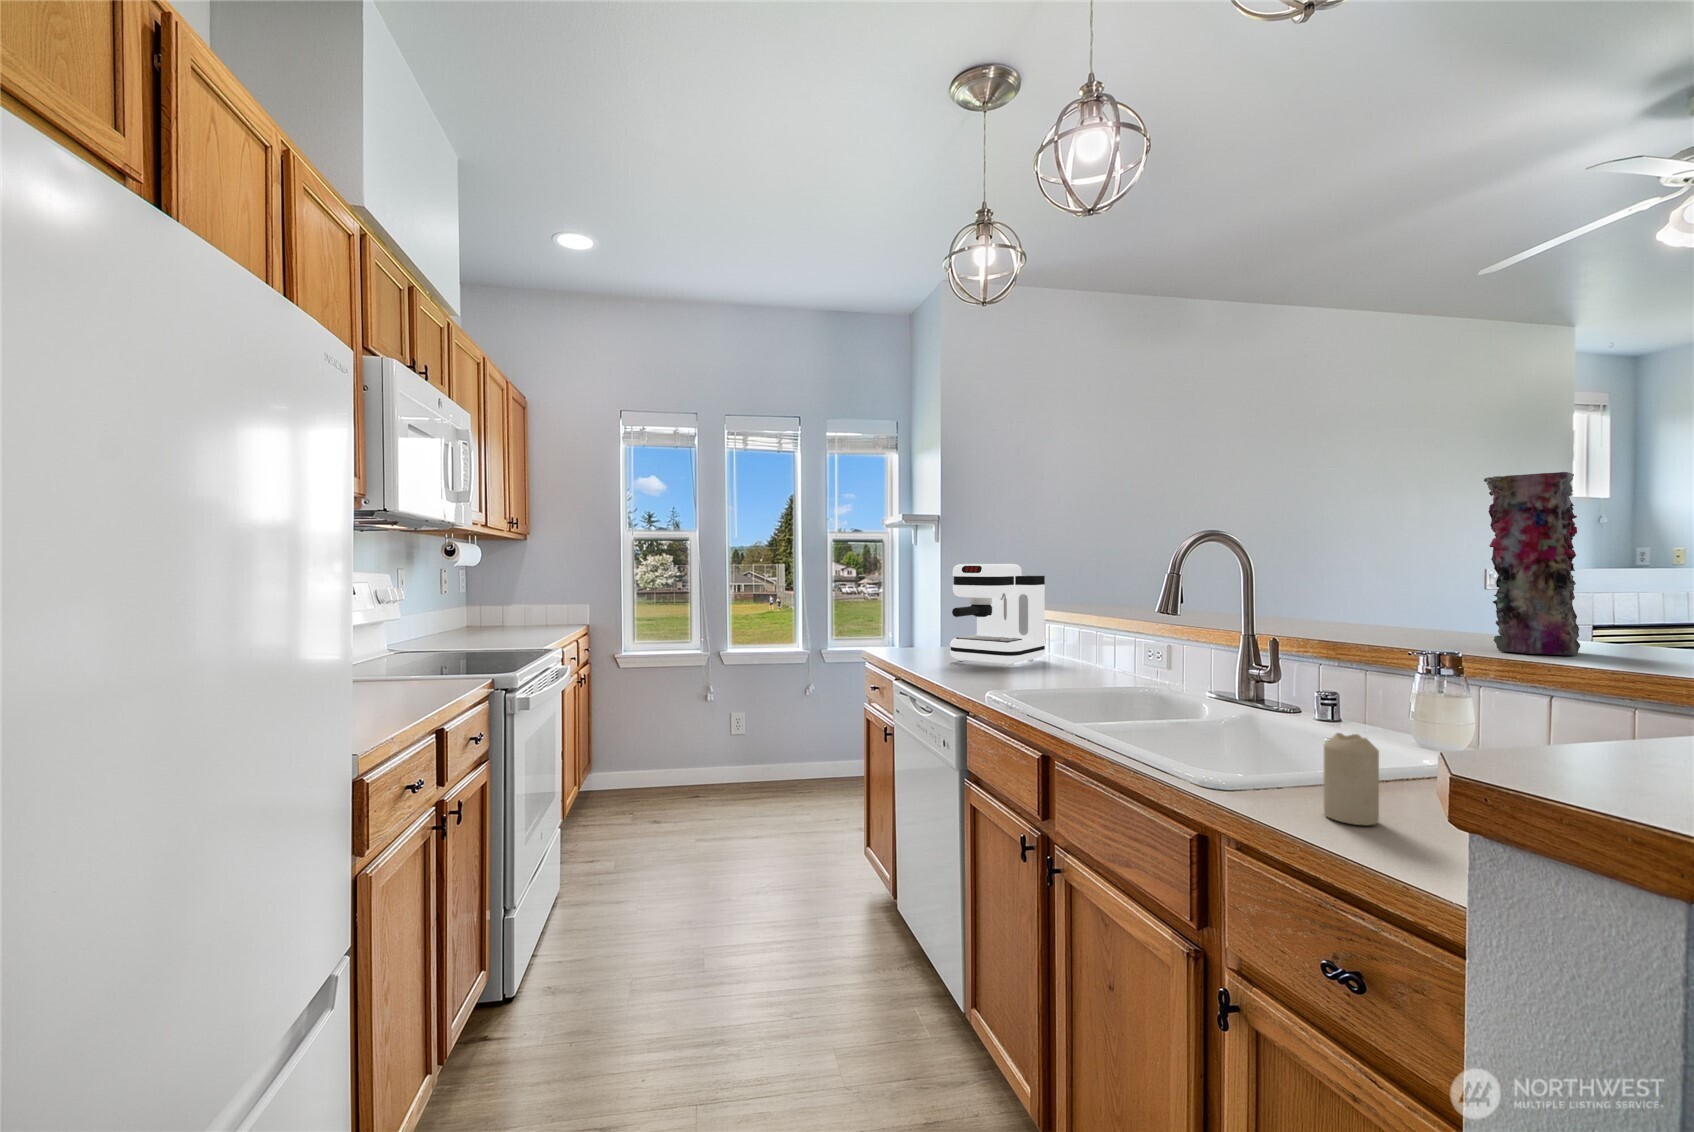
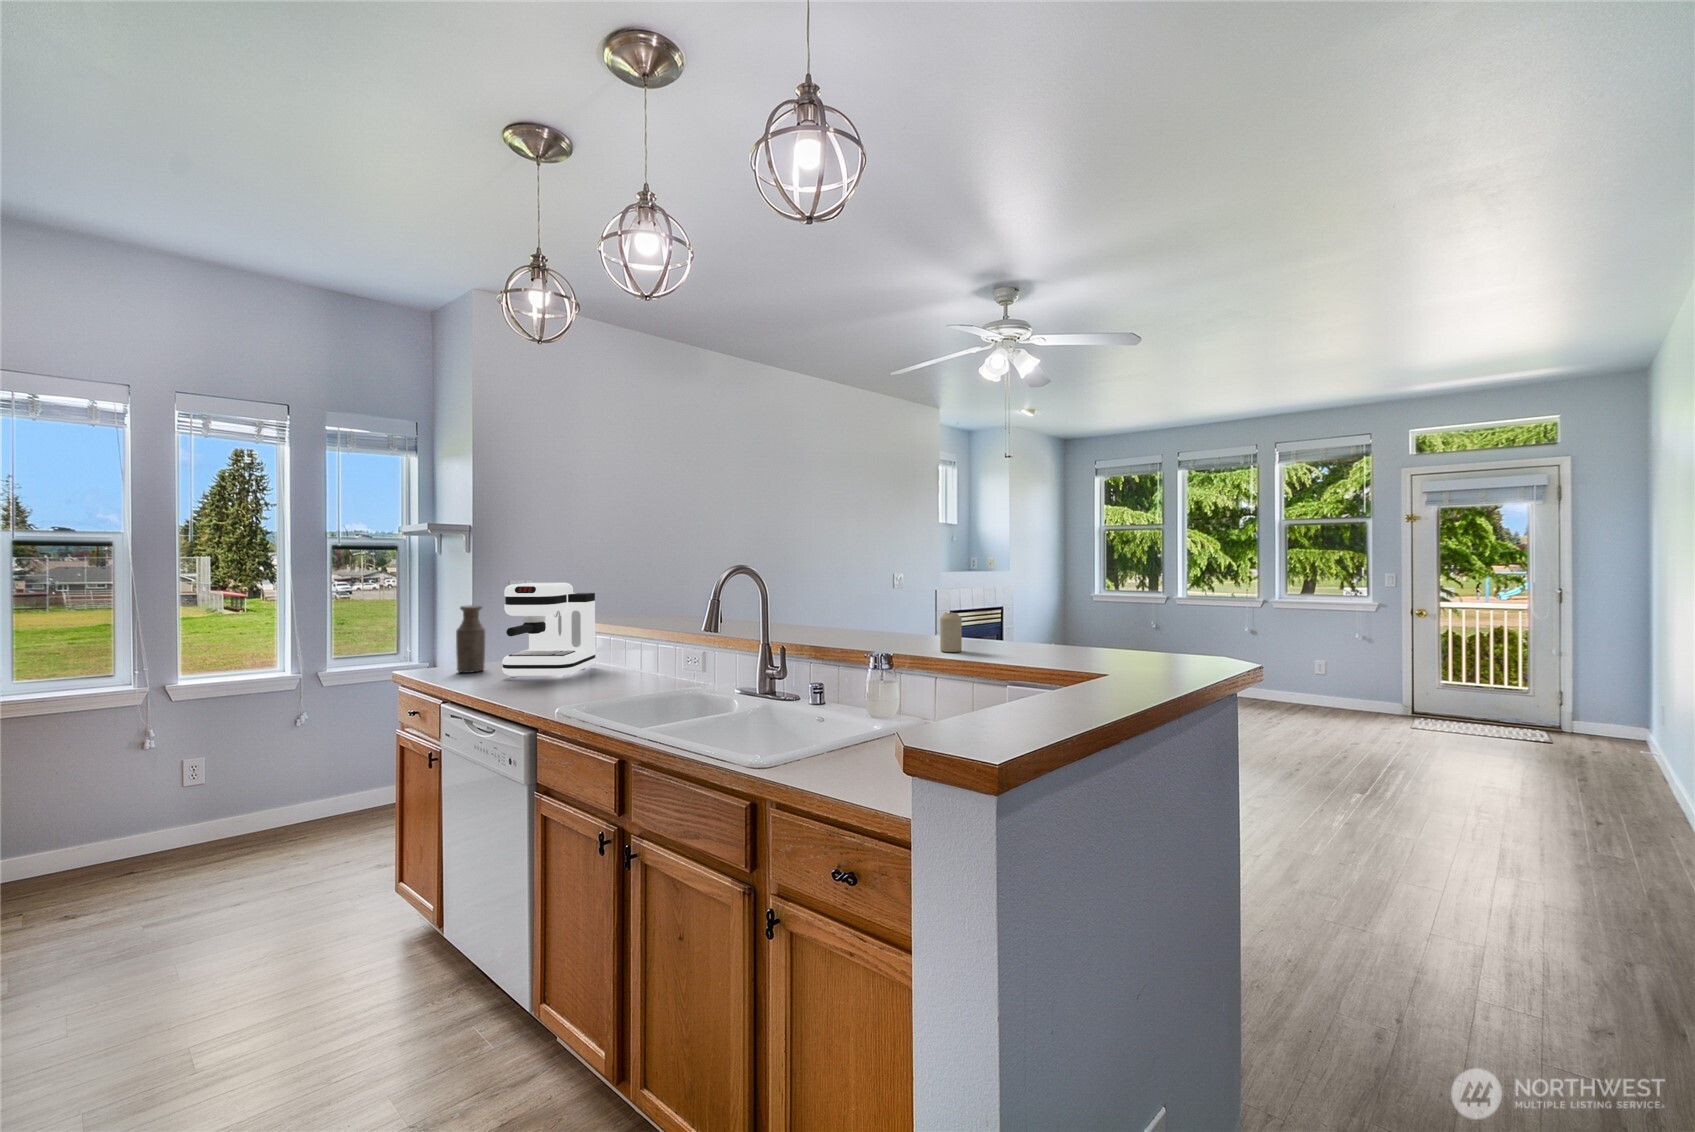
vase: present [1484,472,1580,656] -> none [894,537,936,645]
bottle: none [913,587,938,654] -> present [456,605,485,673]
candle: present [1324,733,1379,825] -> present [940,612,962,652]

